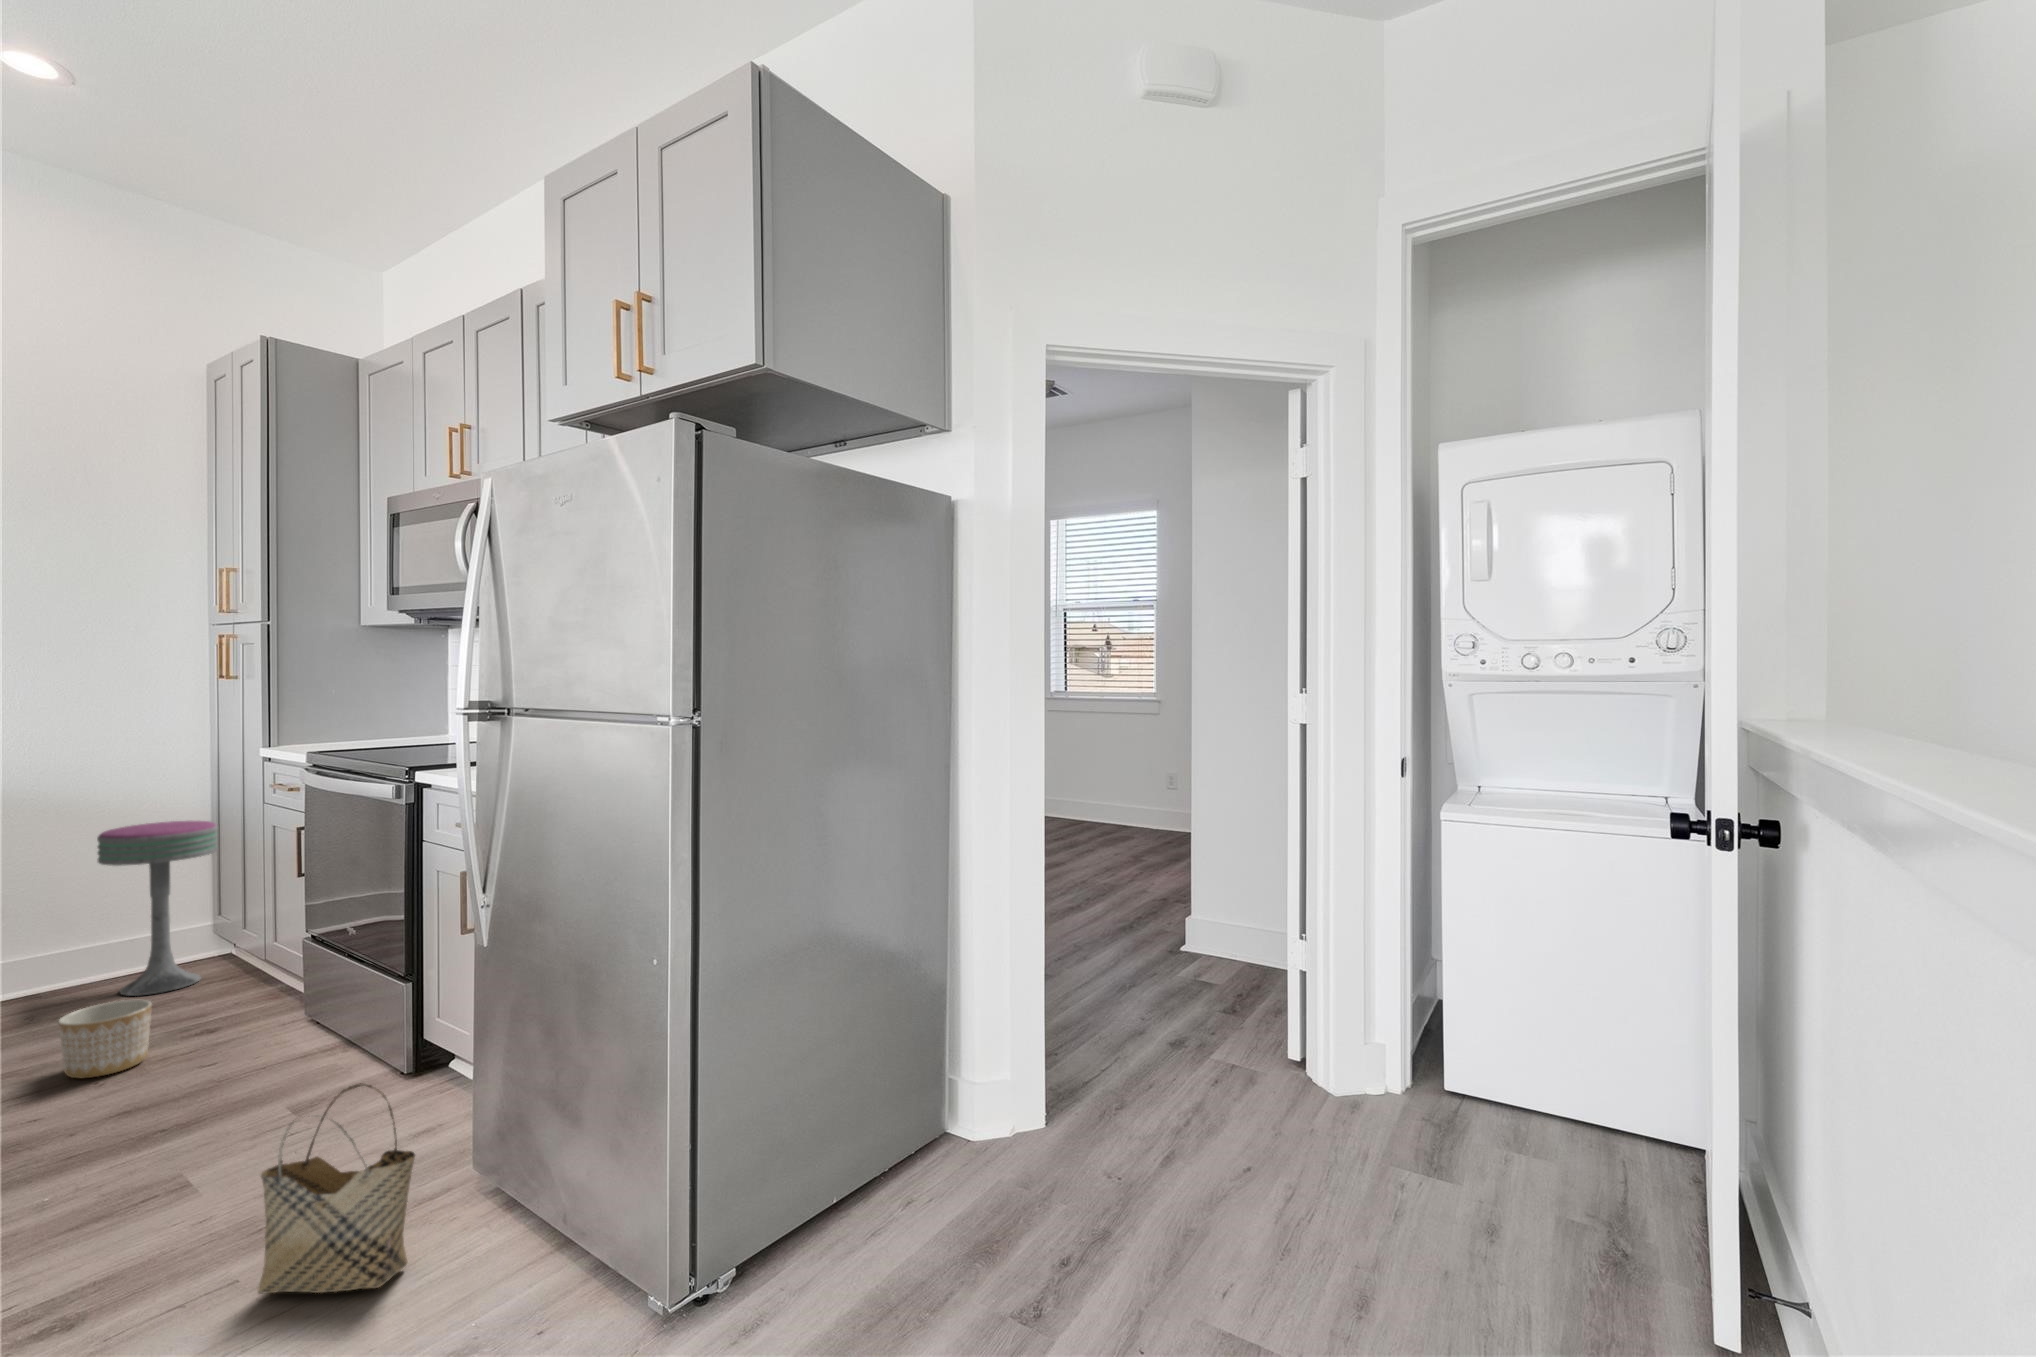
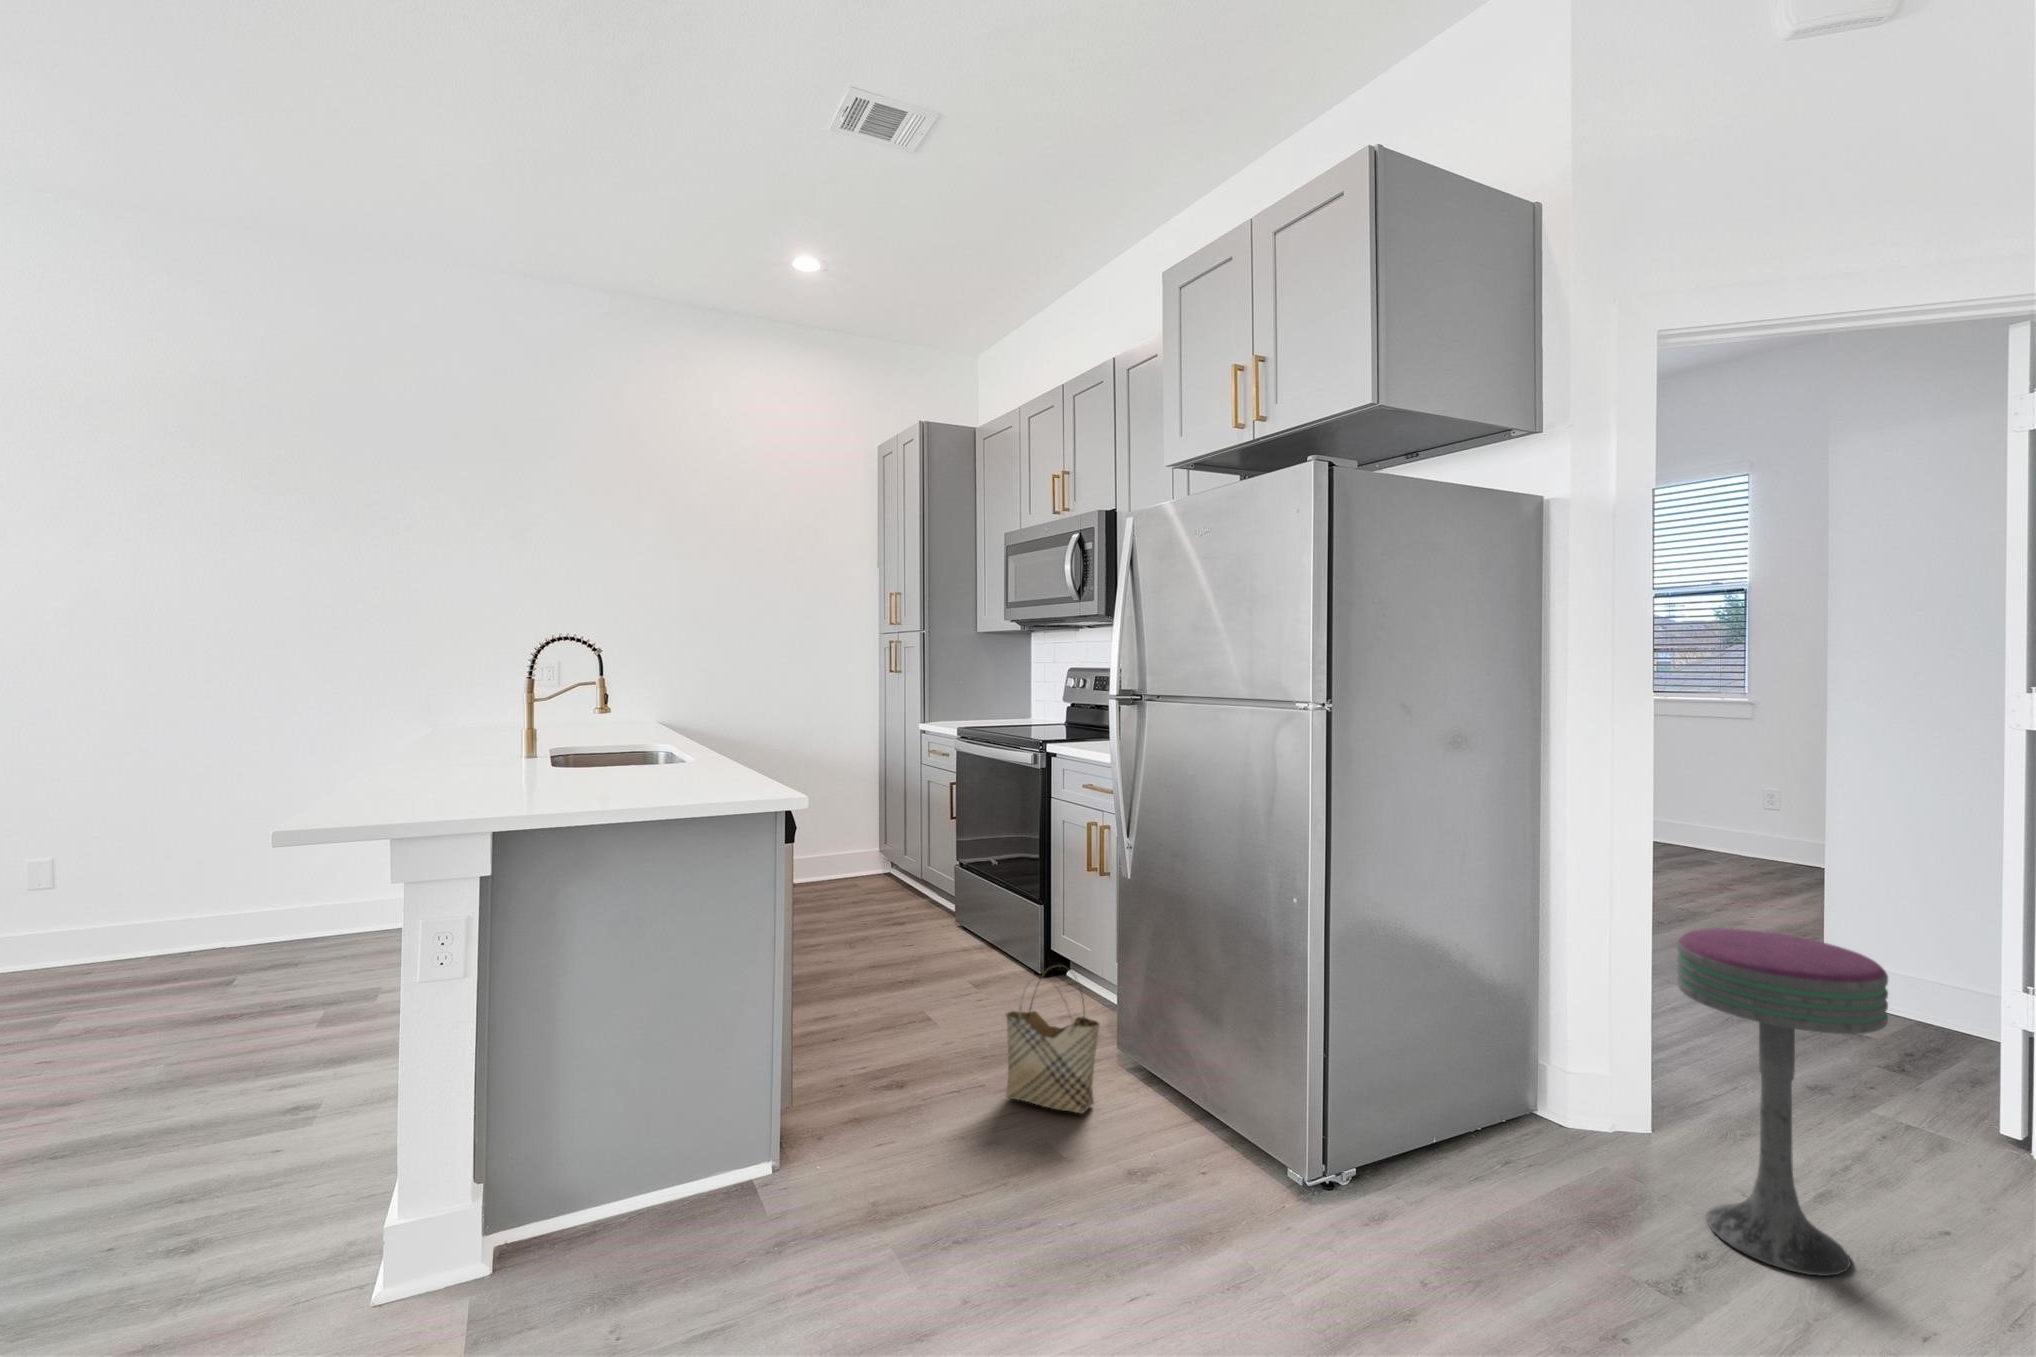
bar stool: present [97,821,218,996] -> present [1677,929,1888,1276]
planter: present [58,1000,152,1078] -> none [831,893,877,942]

